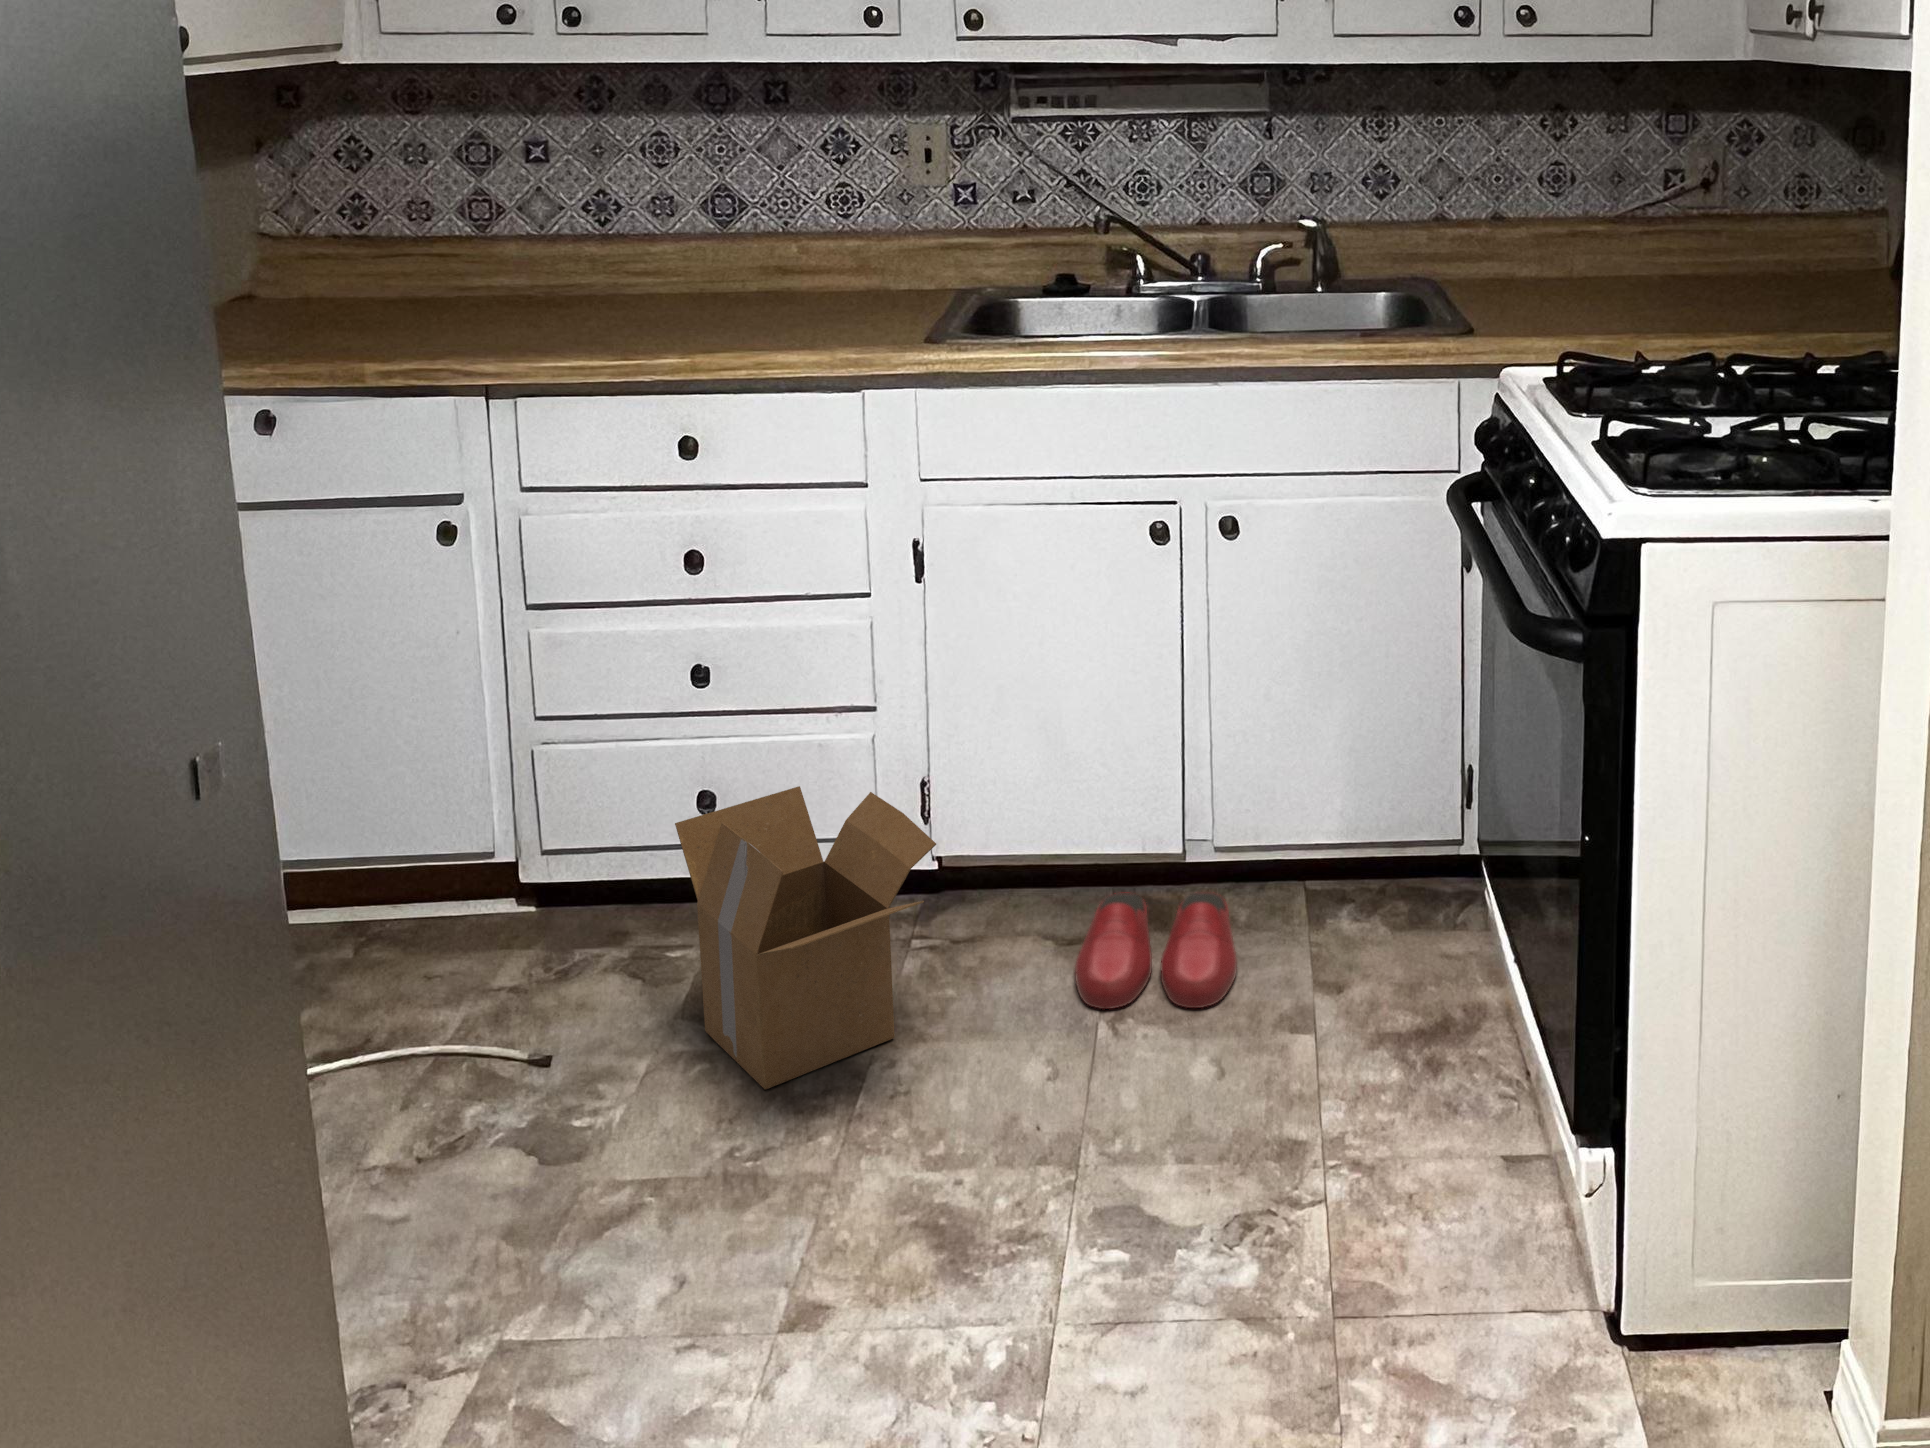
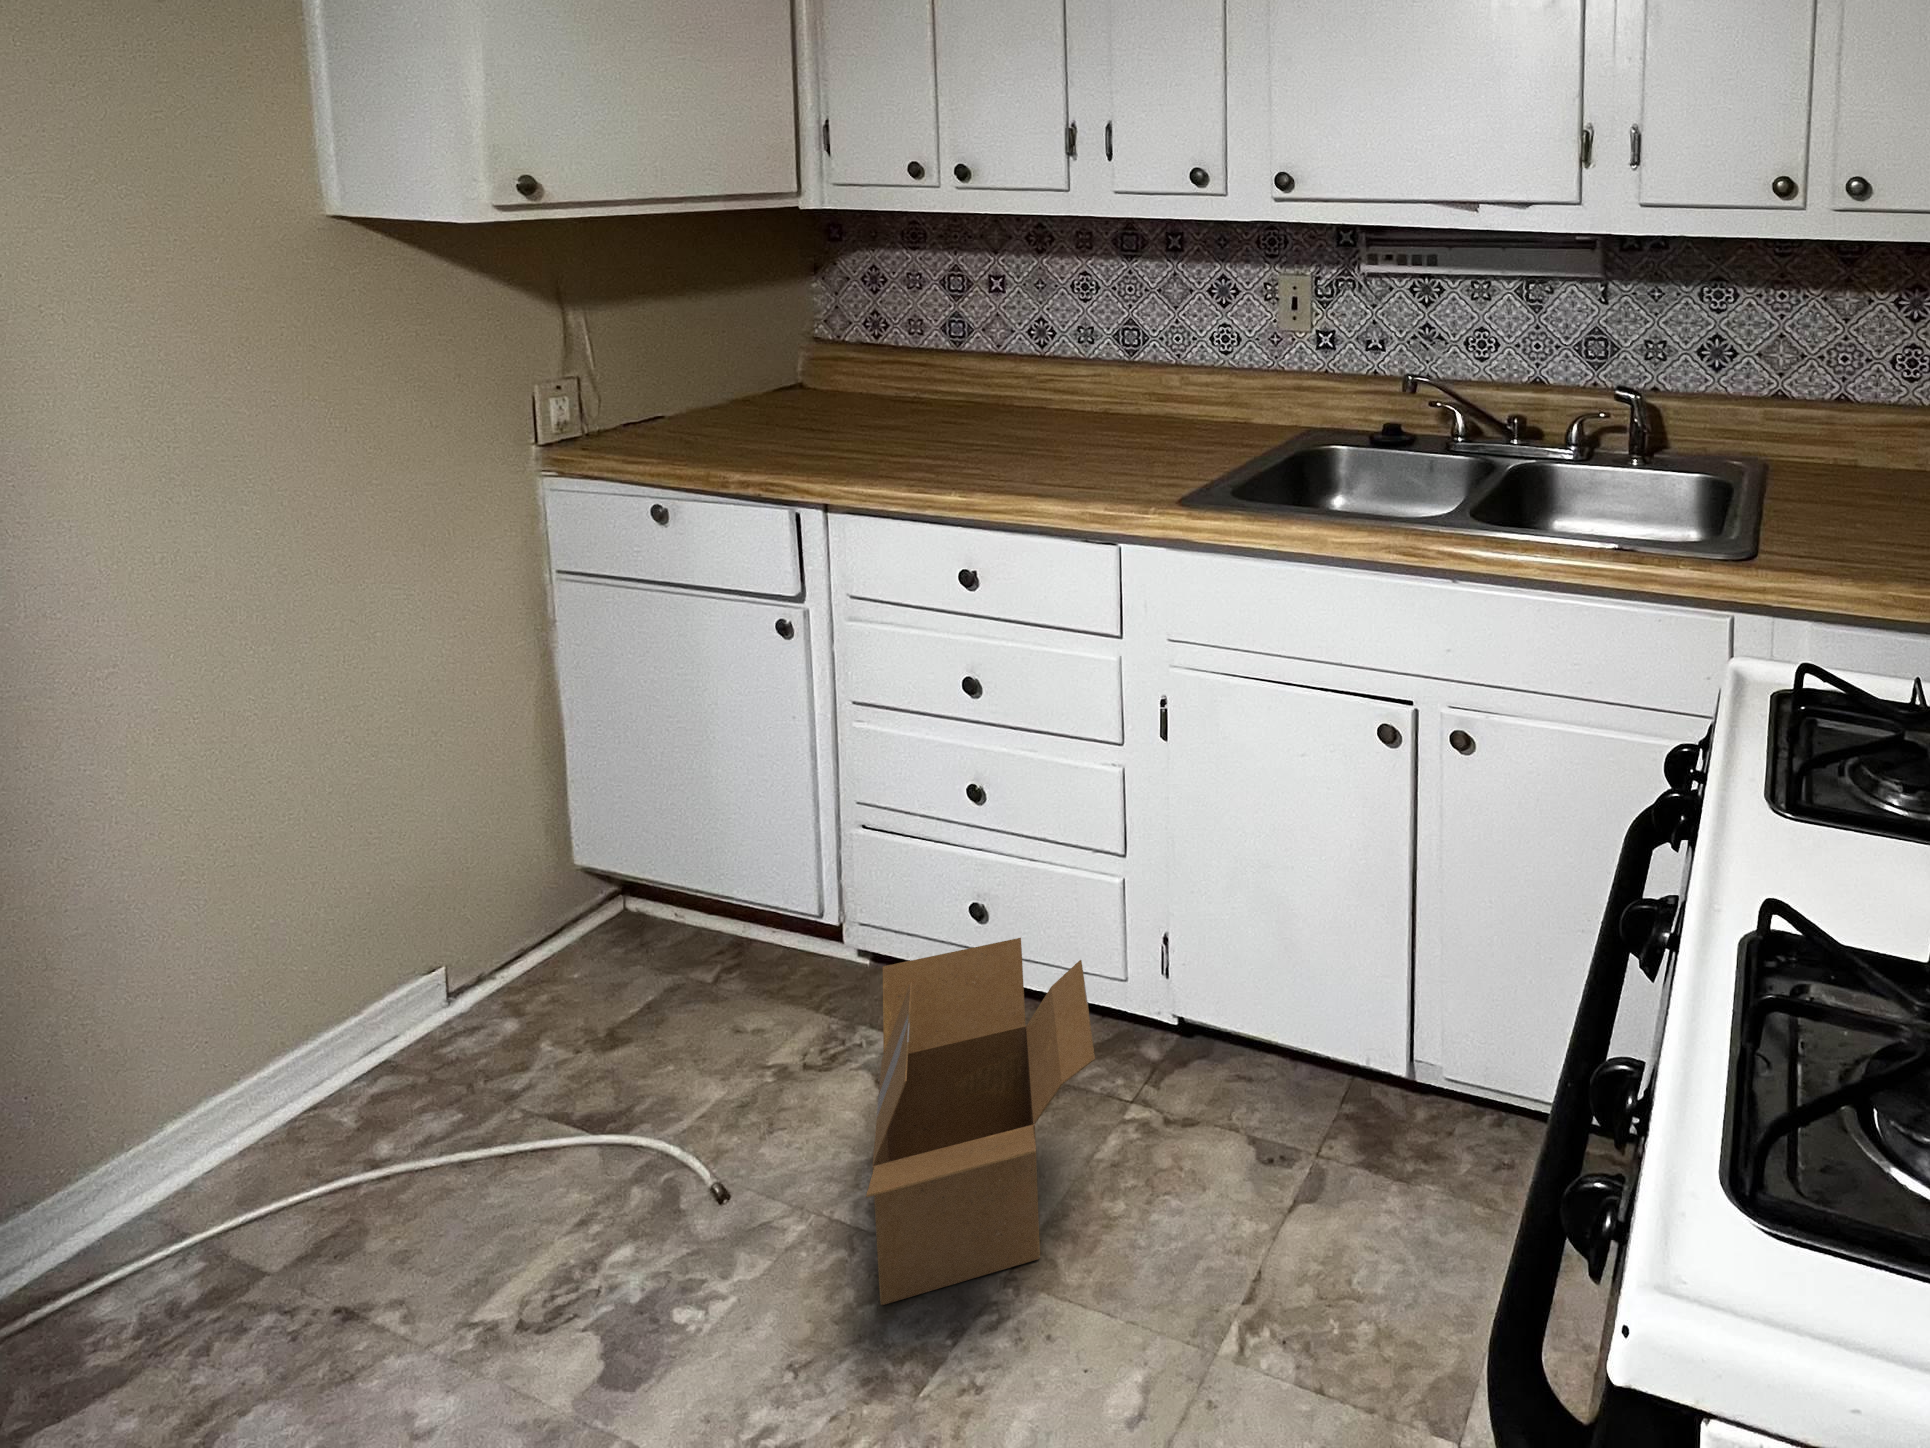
slippers: present [1075,892,1237,1009] -> none [1244,1096,1445,1318]

